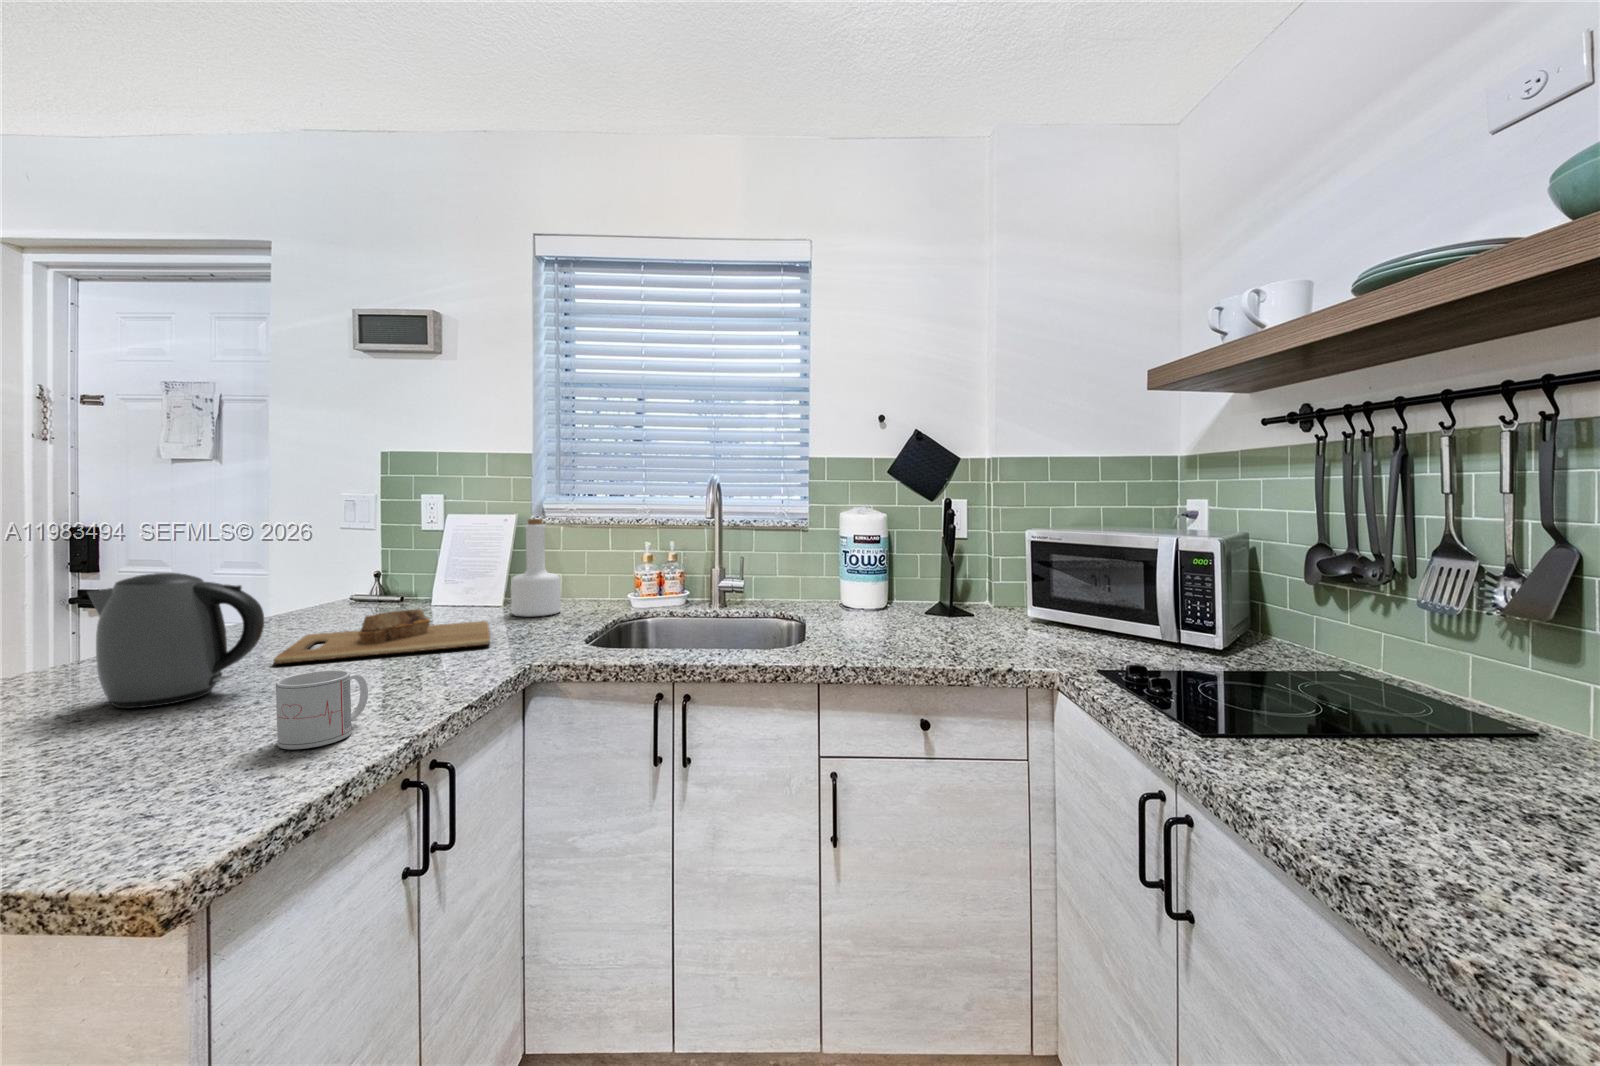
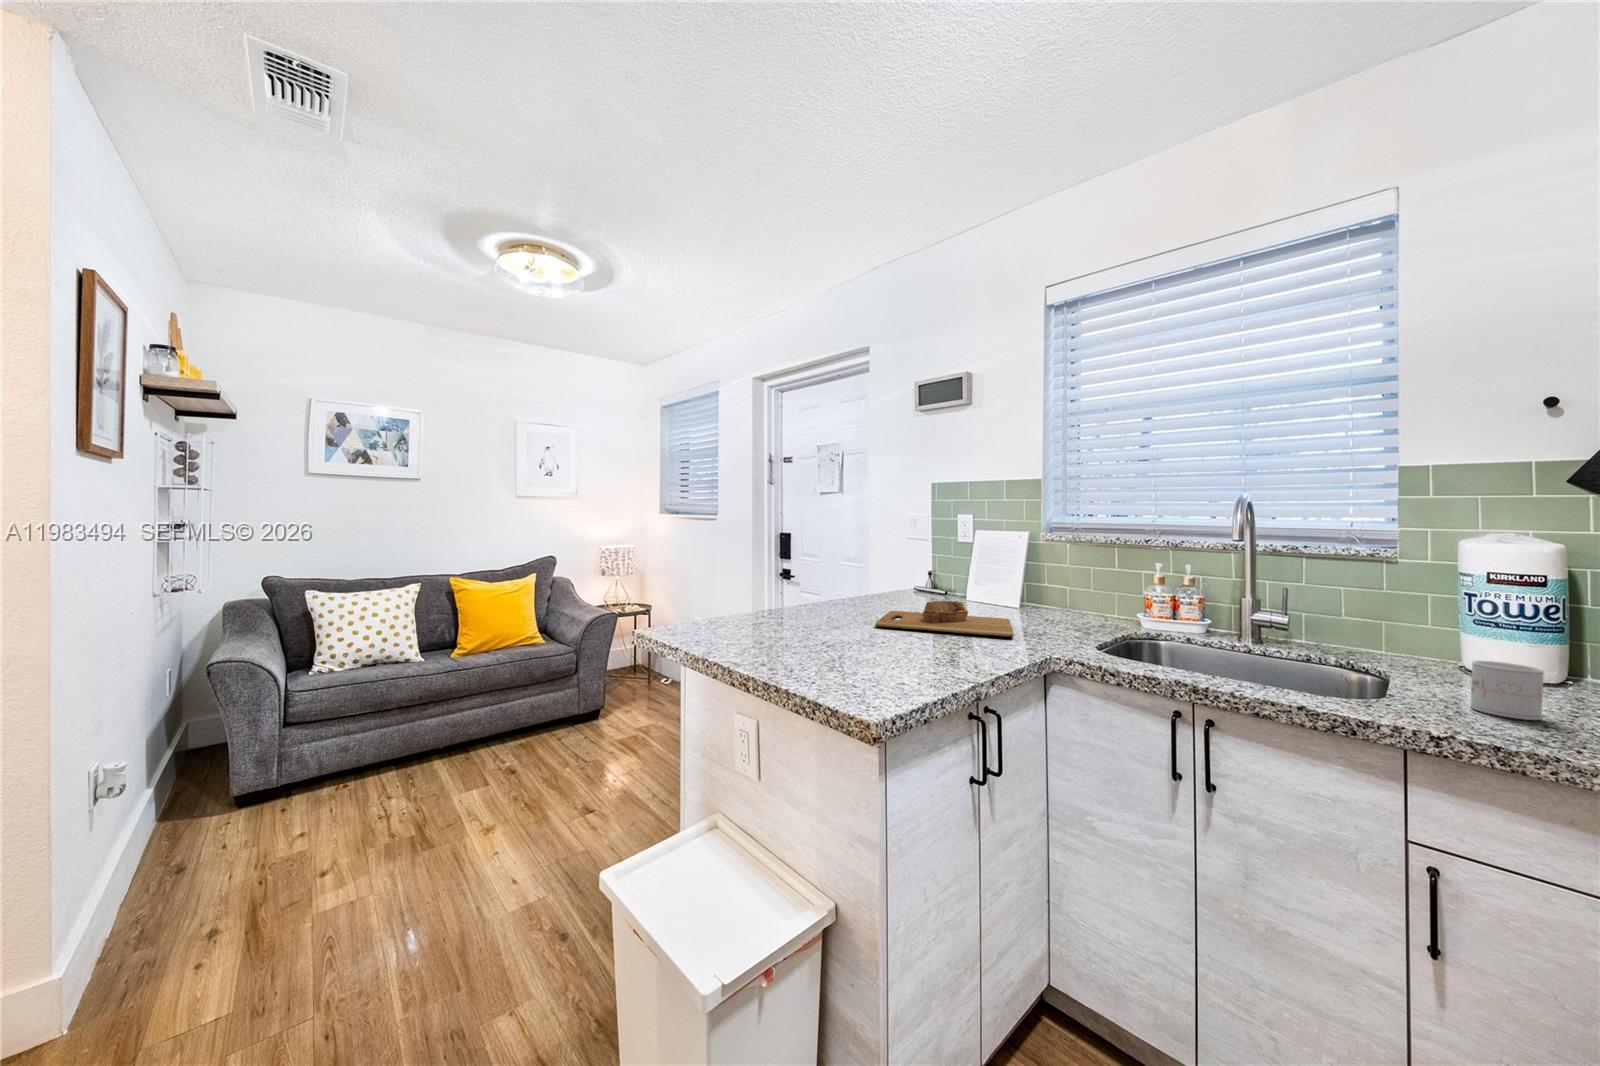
bottle: present [511,519,561,616] -> none [1028,536,1072,621]
kettle: present [88,573,264,708] -> none [799,560,876,639]
mug: present [276,670,368,749] -> present [1471,660,1544,720]

